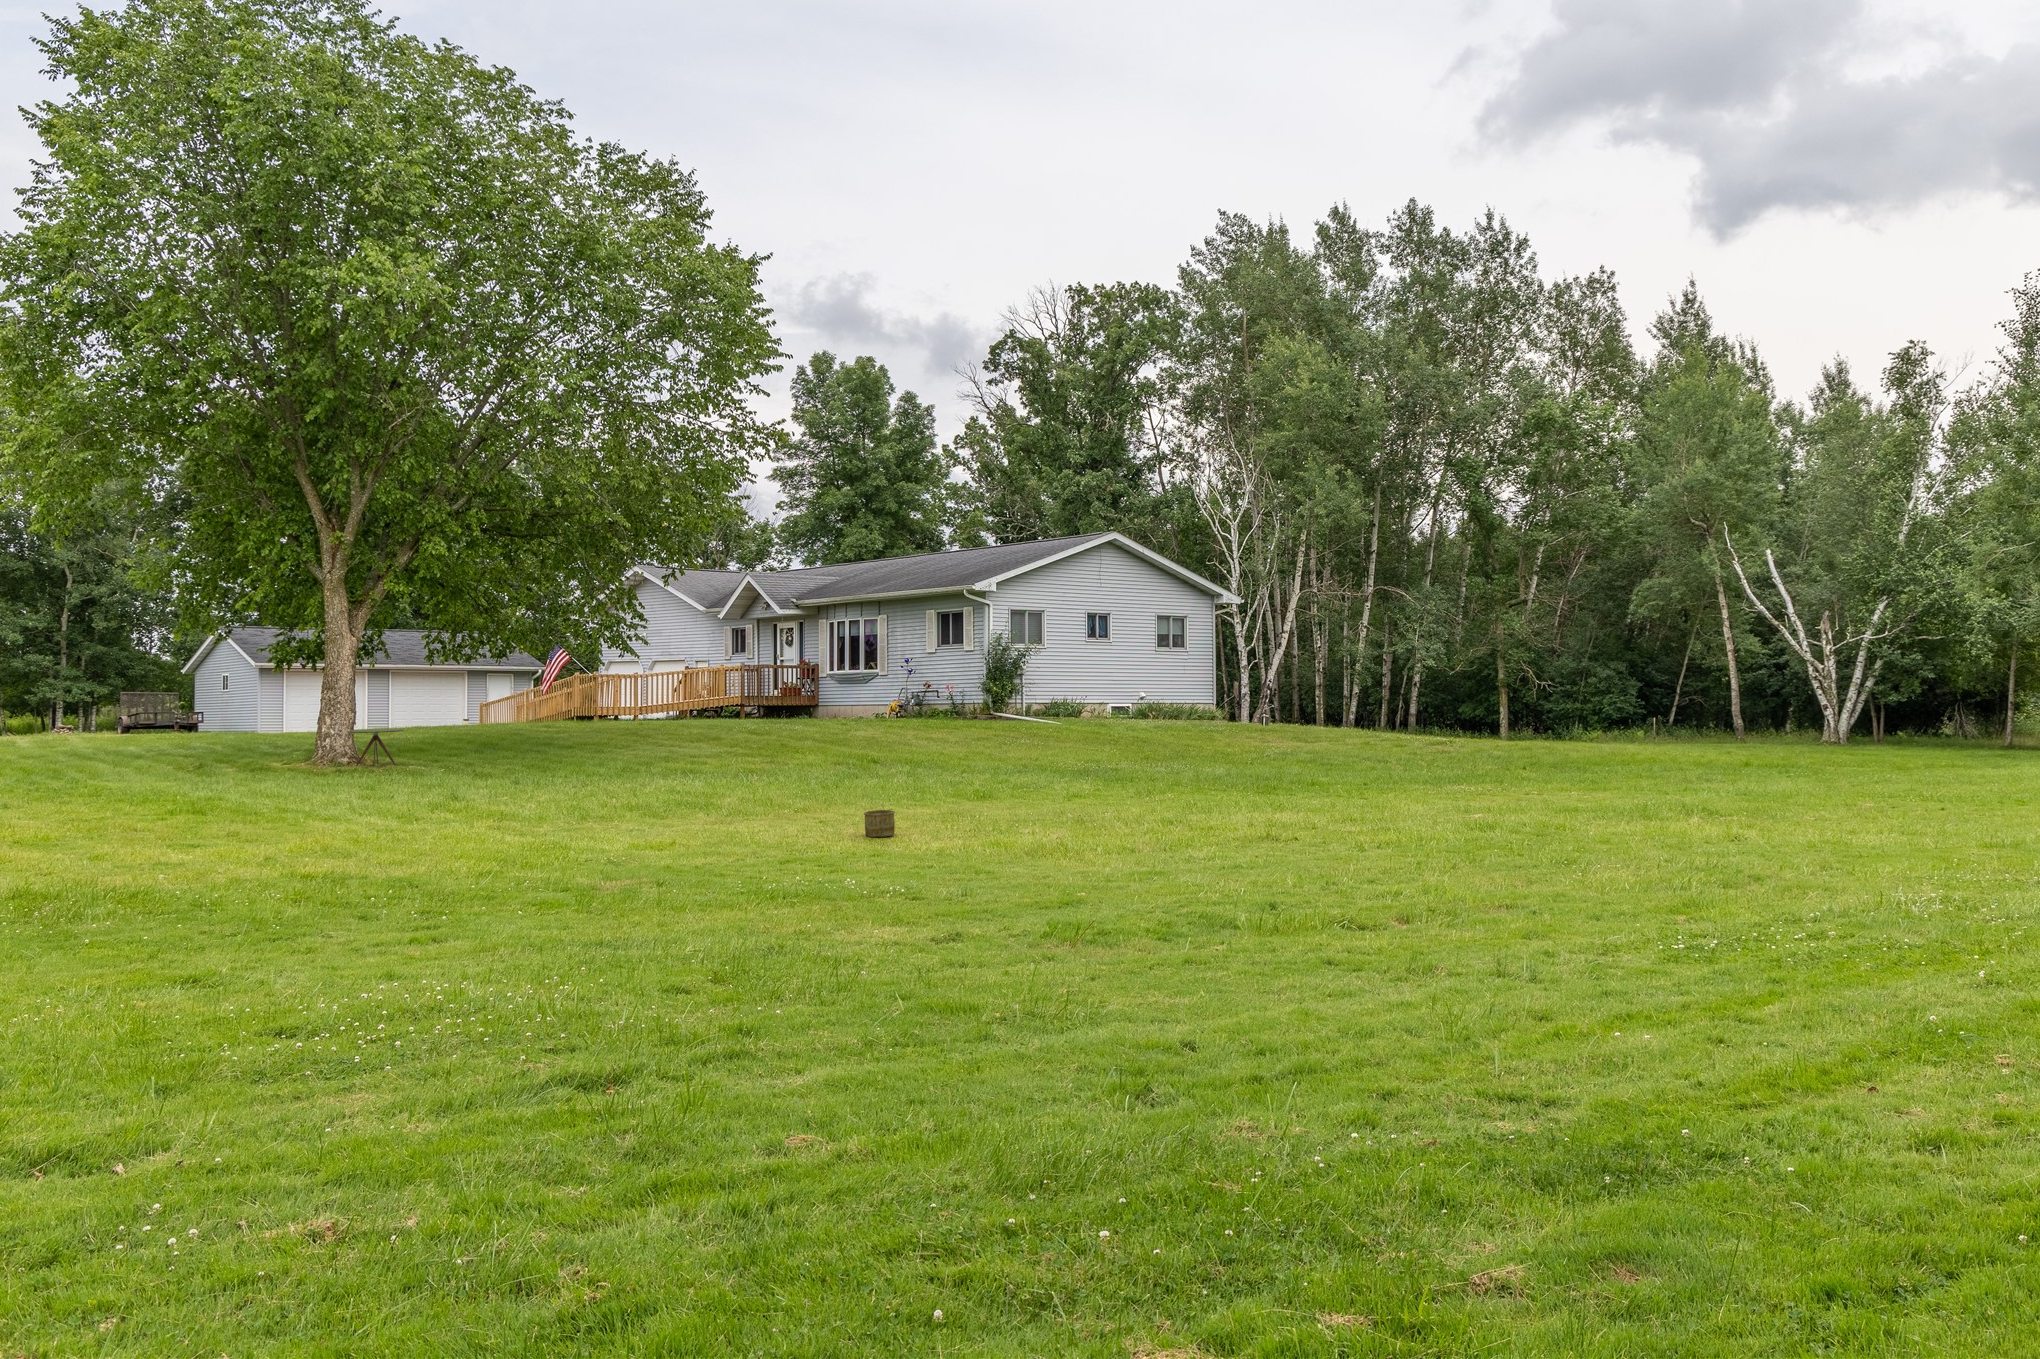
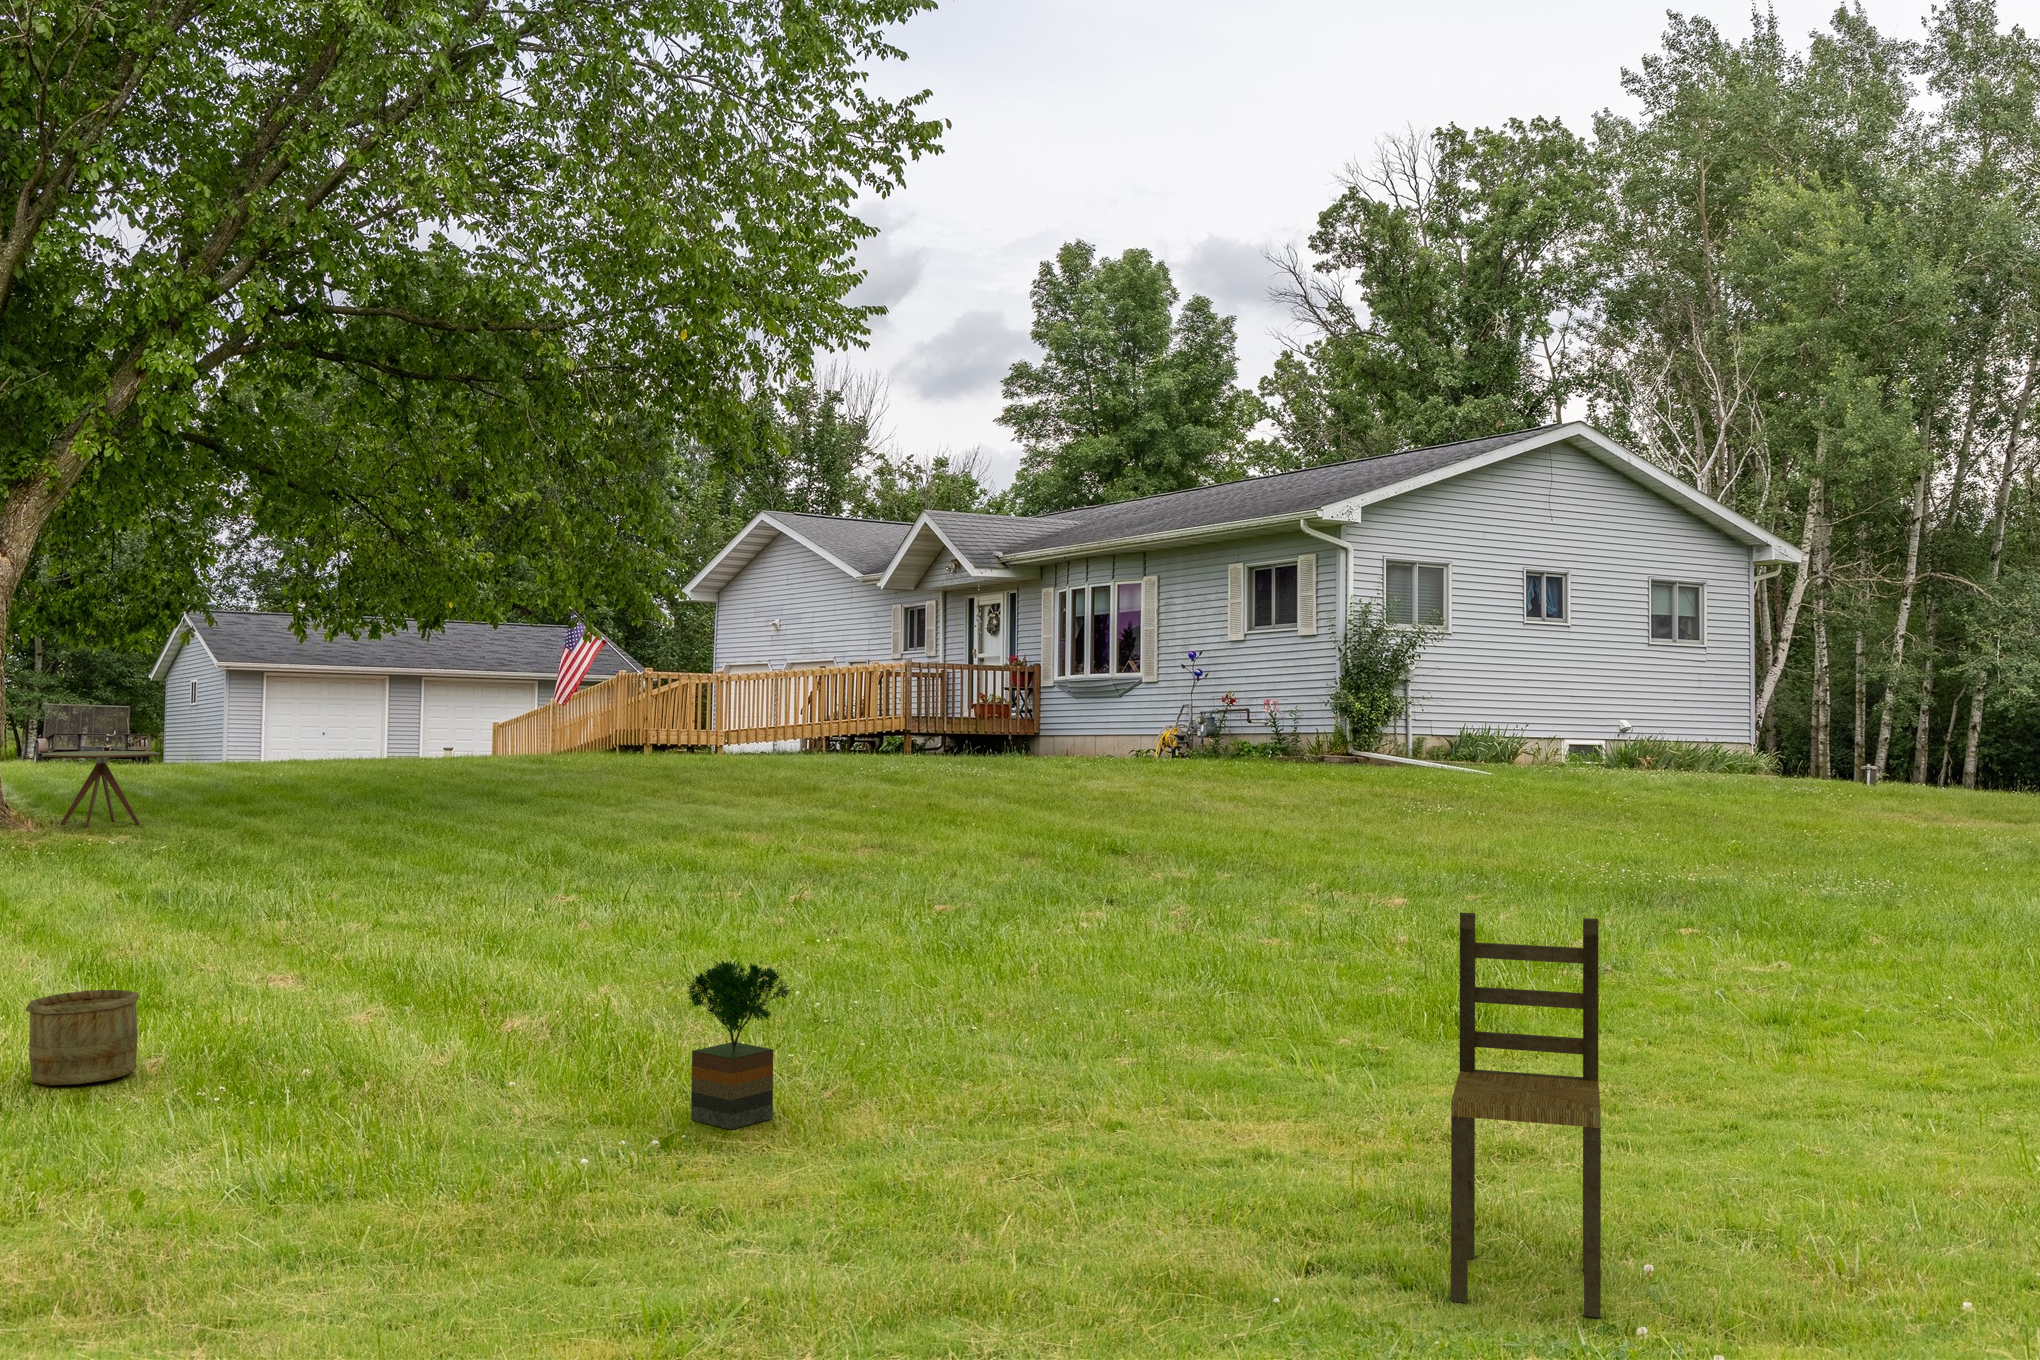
chair: none [951,759,986,838] -> present [1451,912,1601,1318]
potted tree: none [765,782,793,825] -> present [688,961,791,1130]
wooden bucket: present [864,810,895,837] -> present [26,990,140,1085]

